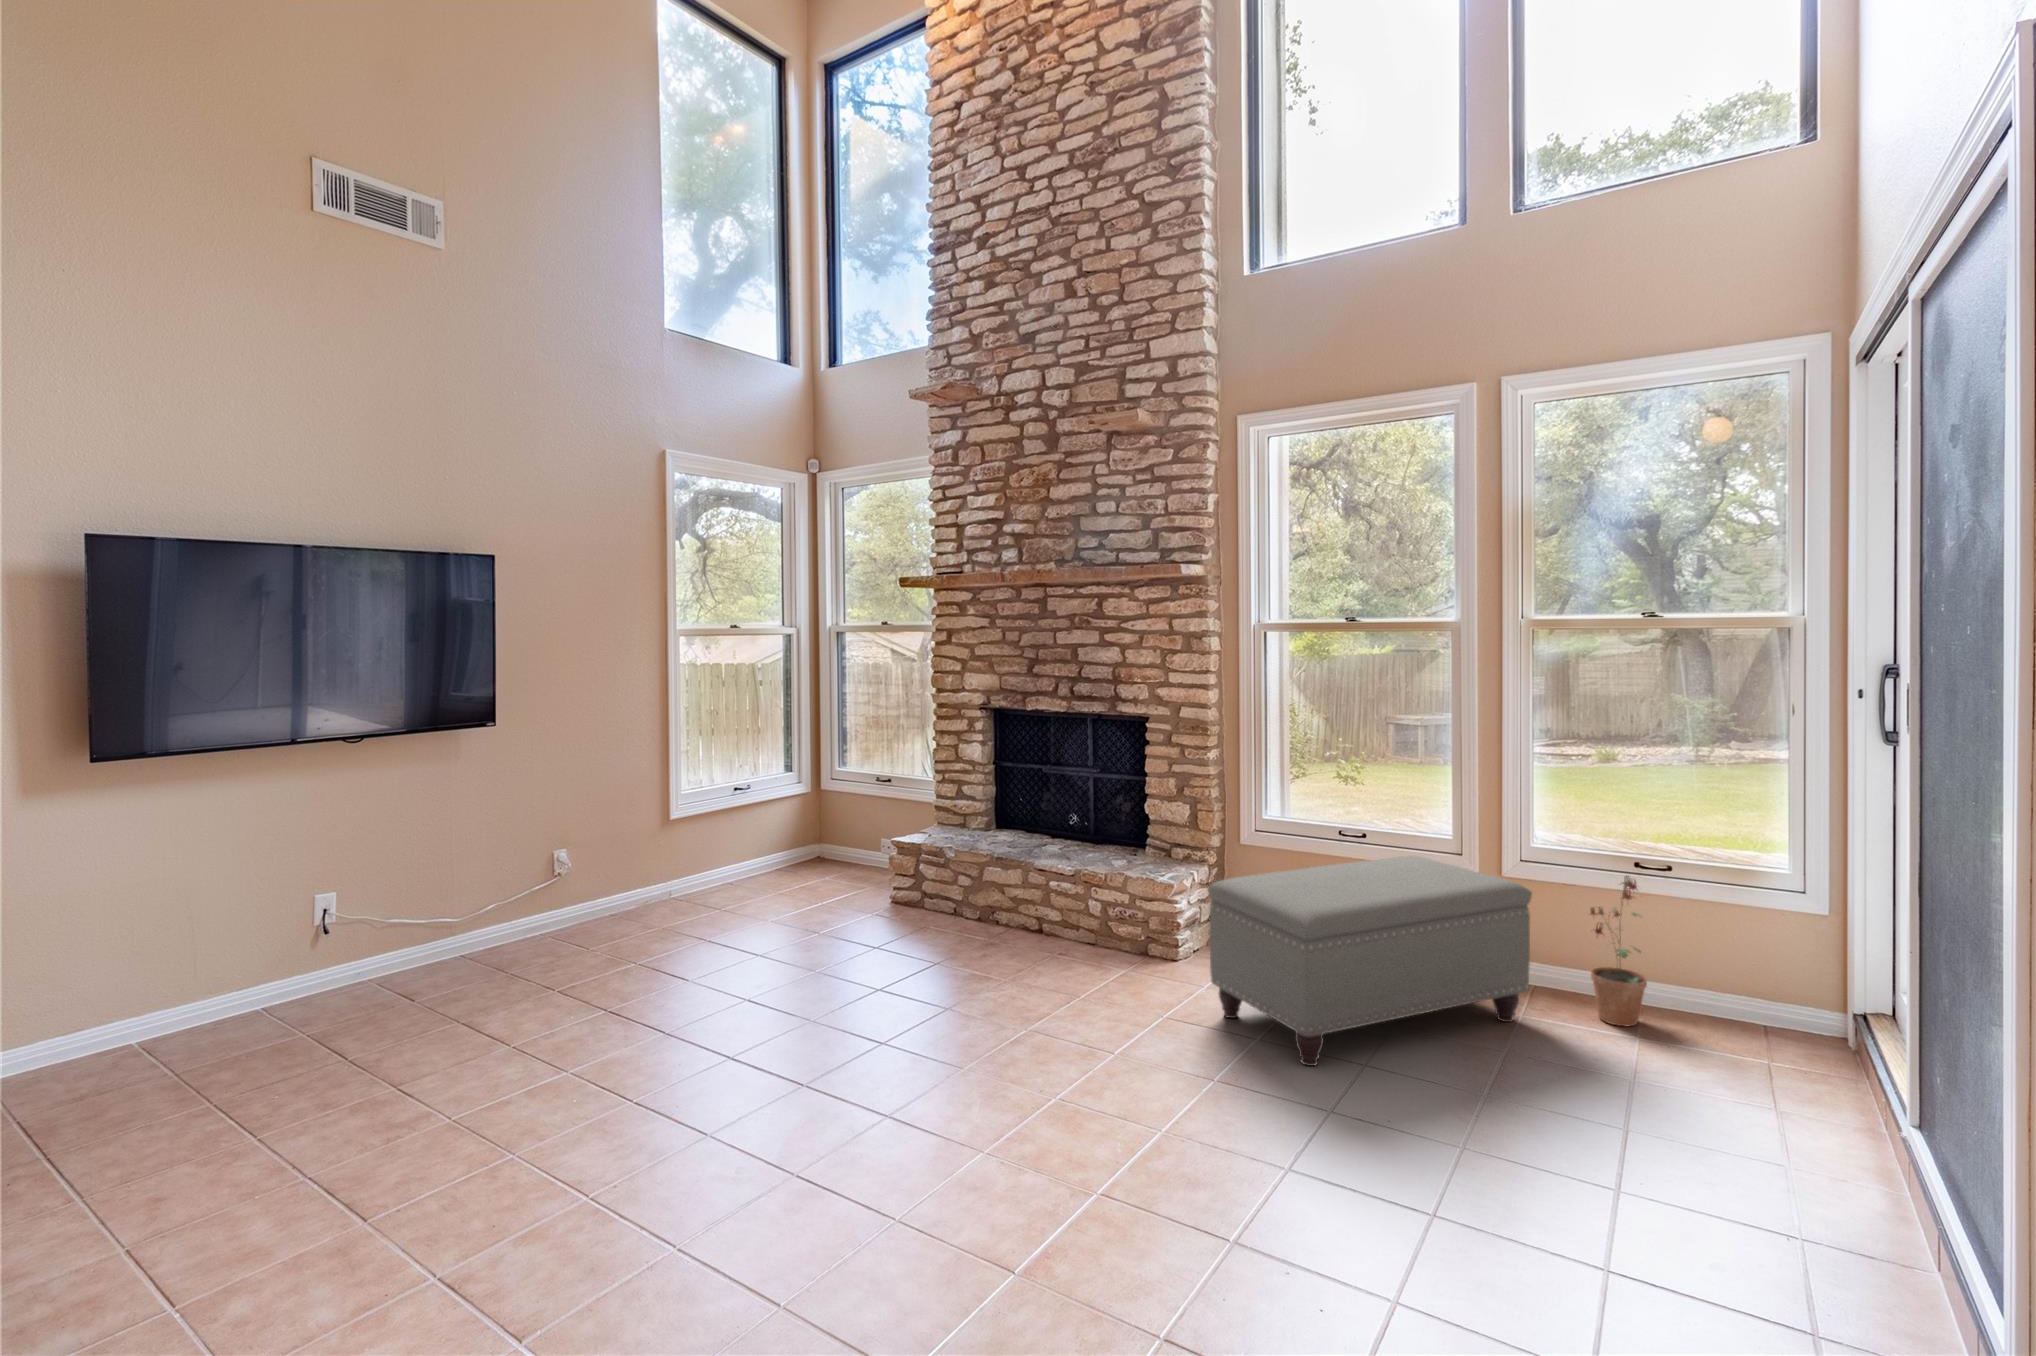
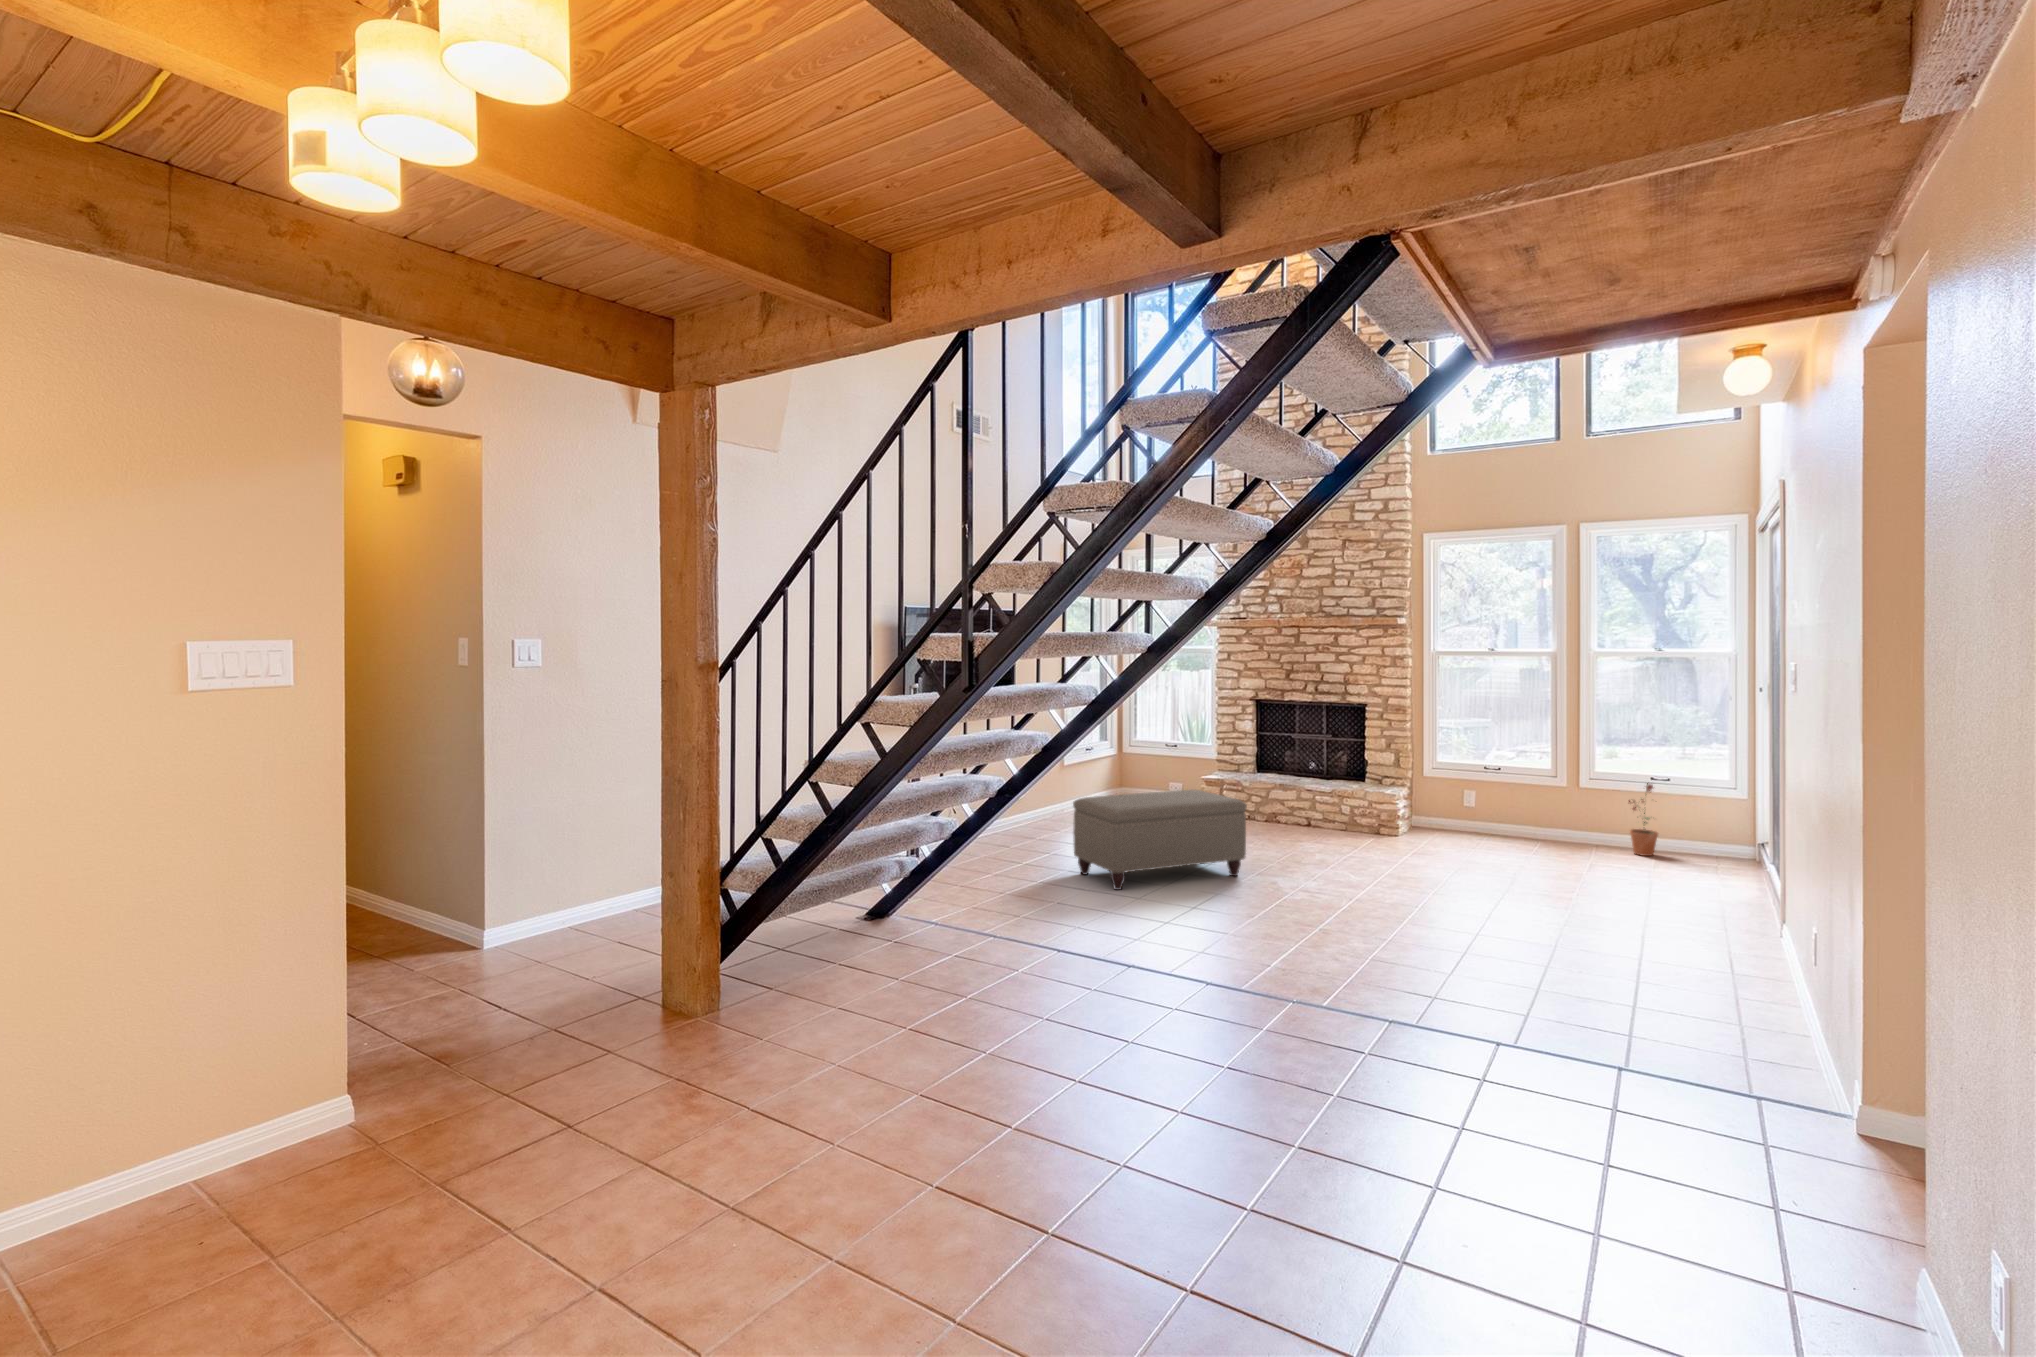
ottoman: present [1209,856,1532,1066] -> present [1073,790,1247,890]

